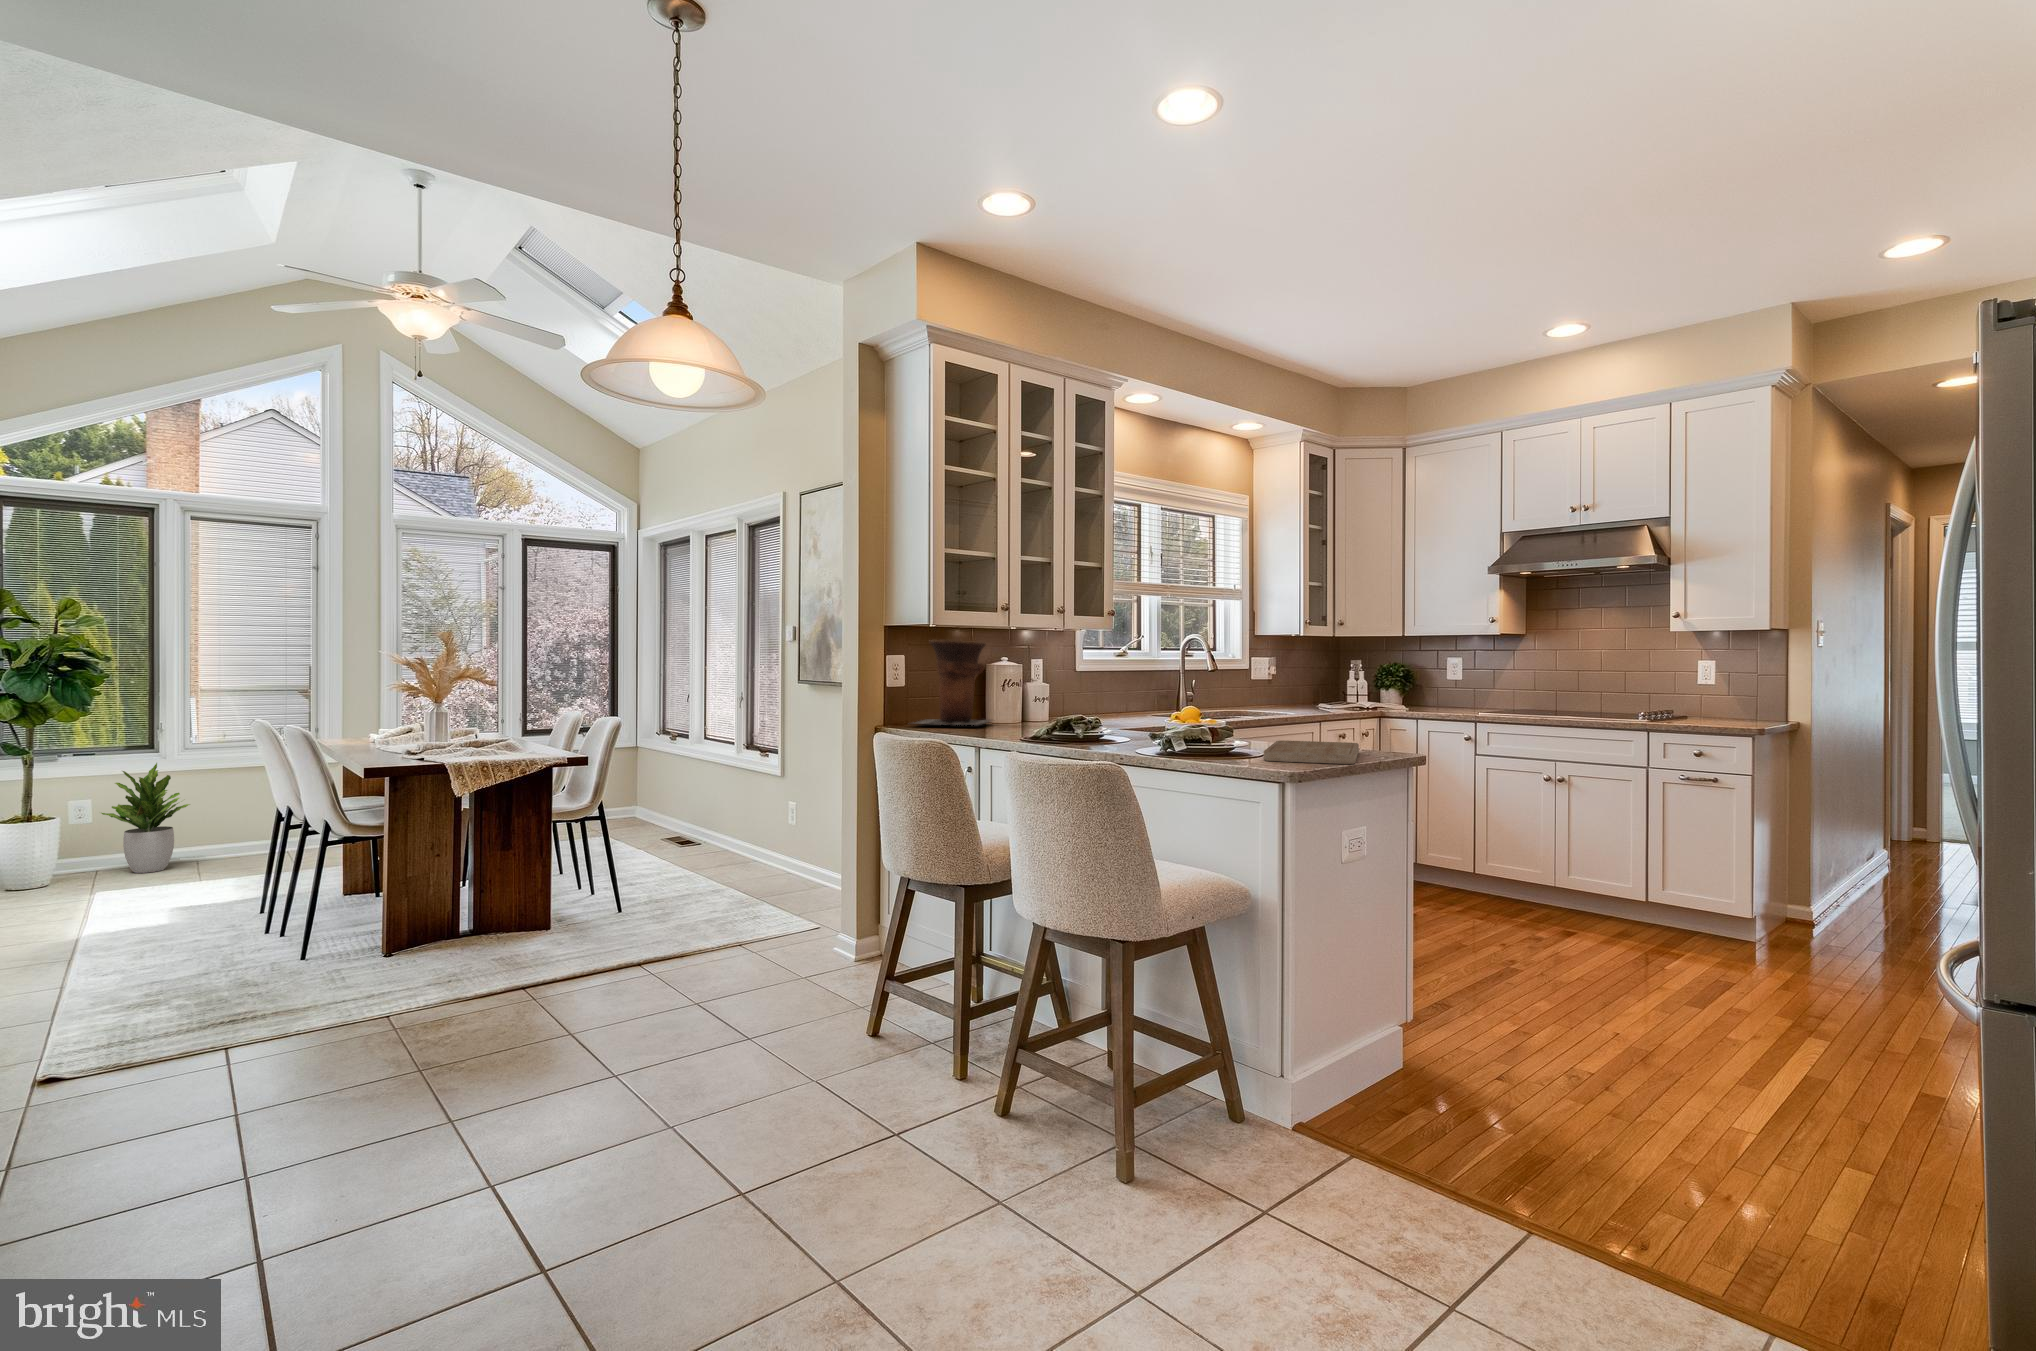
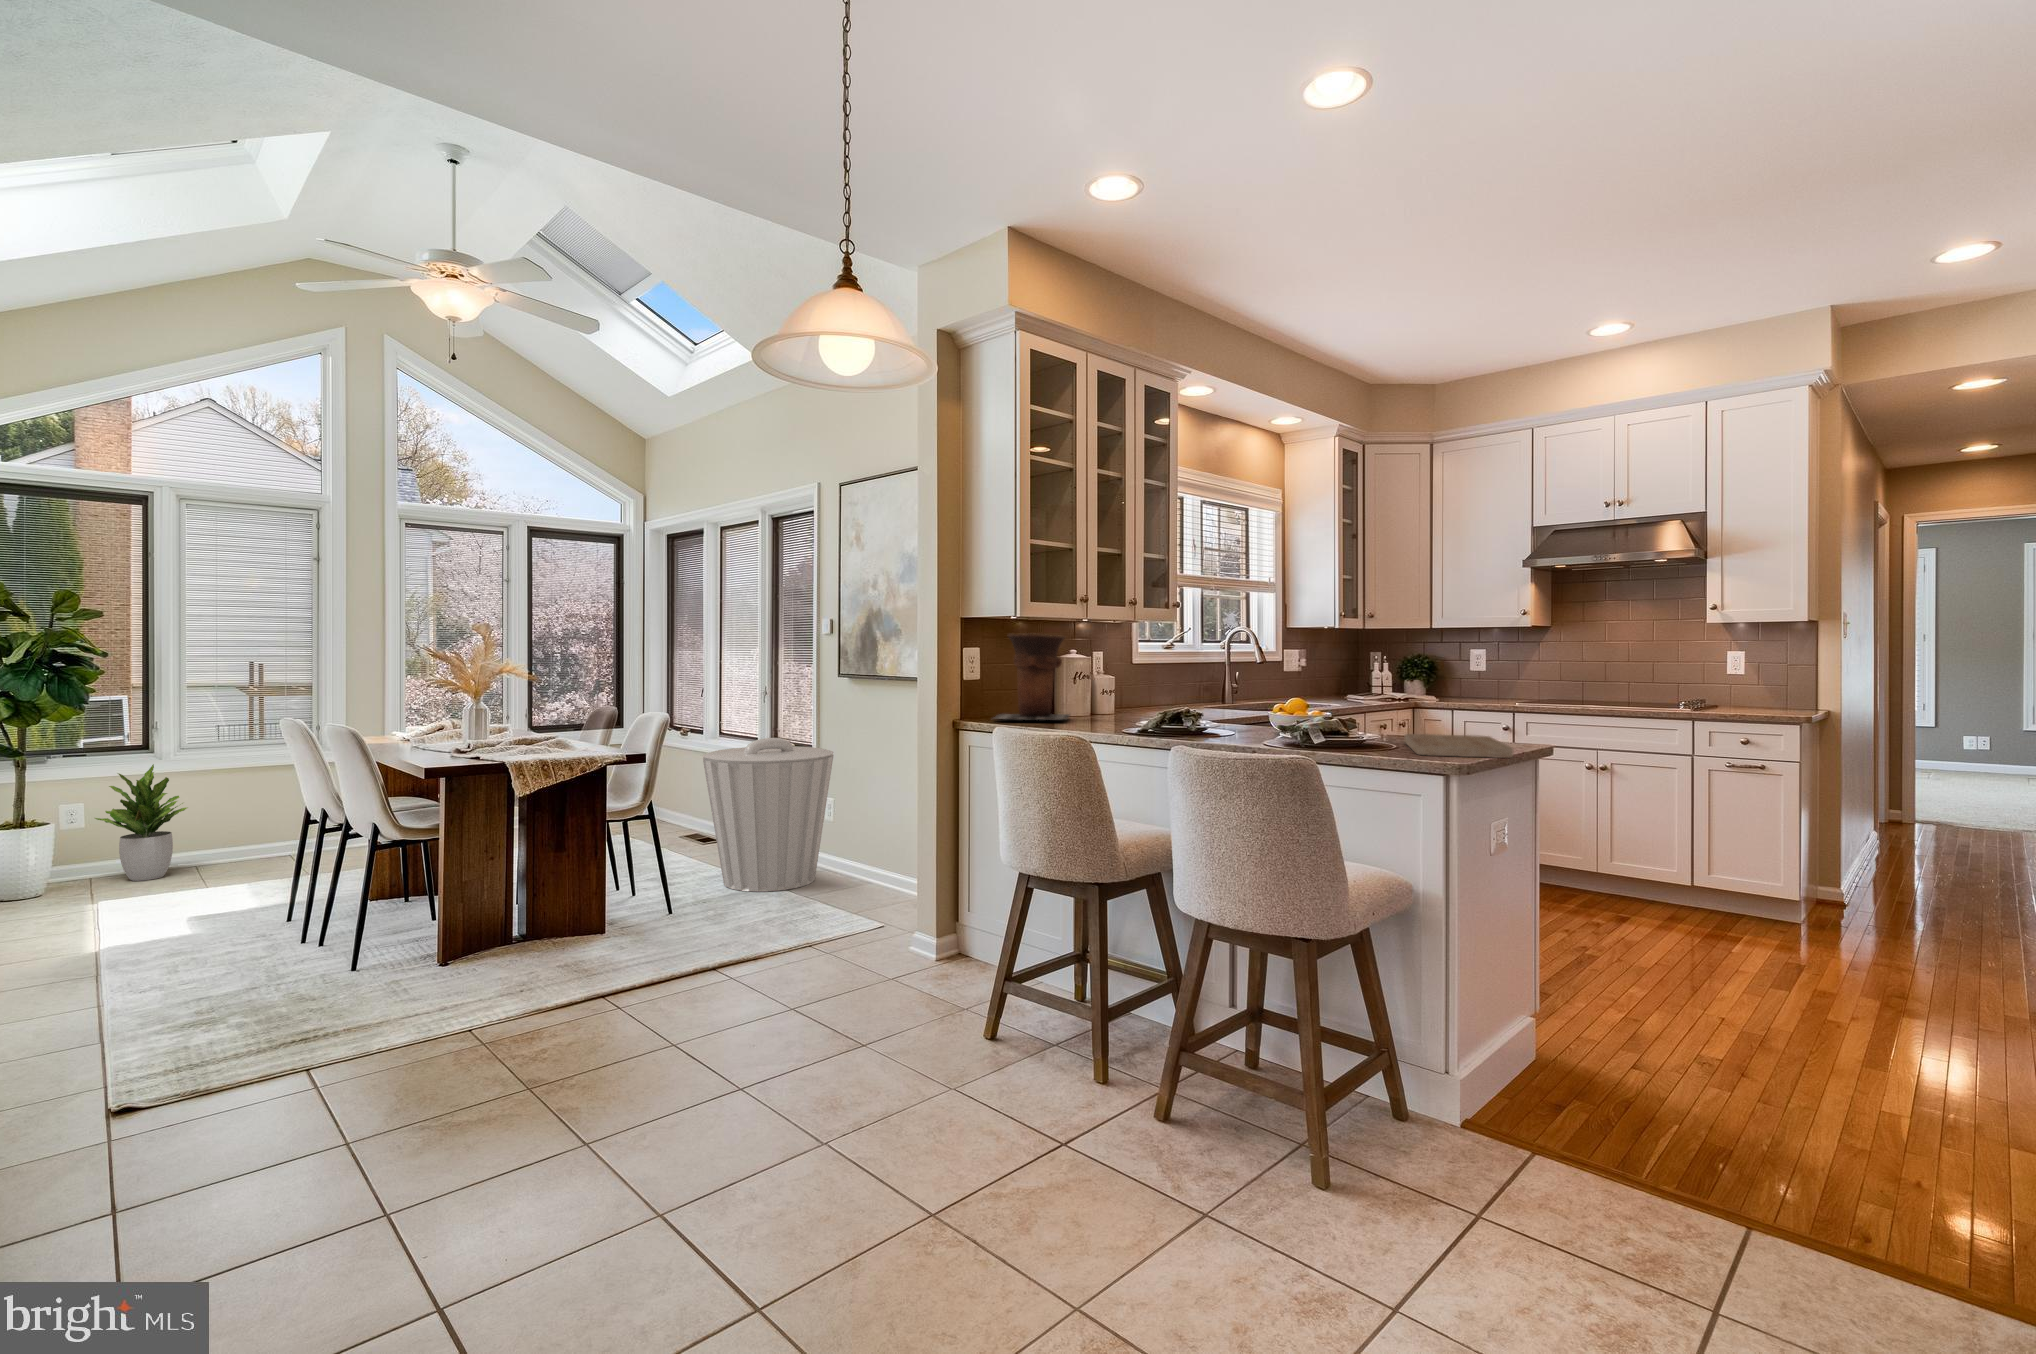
trash can: none [662,742,792,892] -> present [703,738,834,892]

